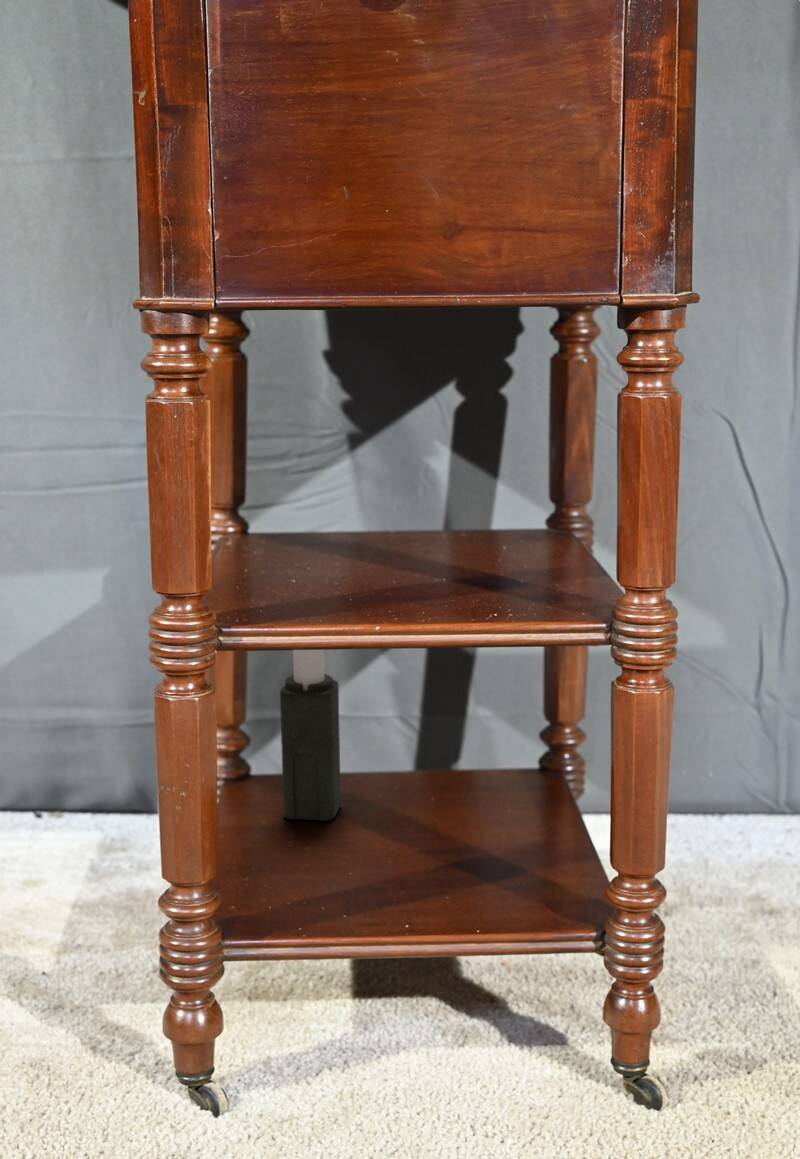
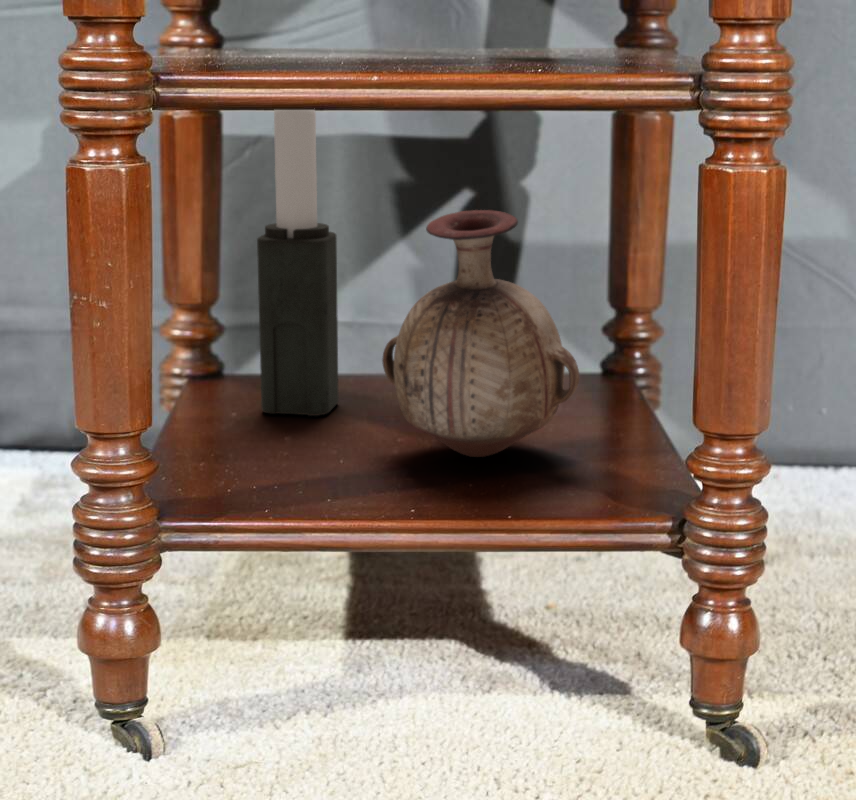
vase: none [378,686,525,865] -> present [382,210,579,457]

